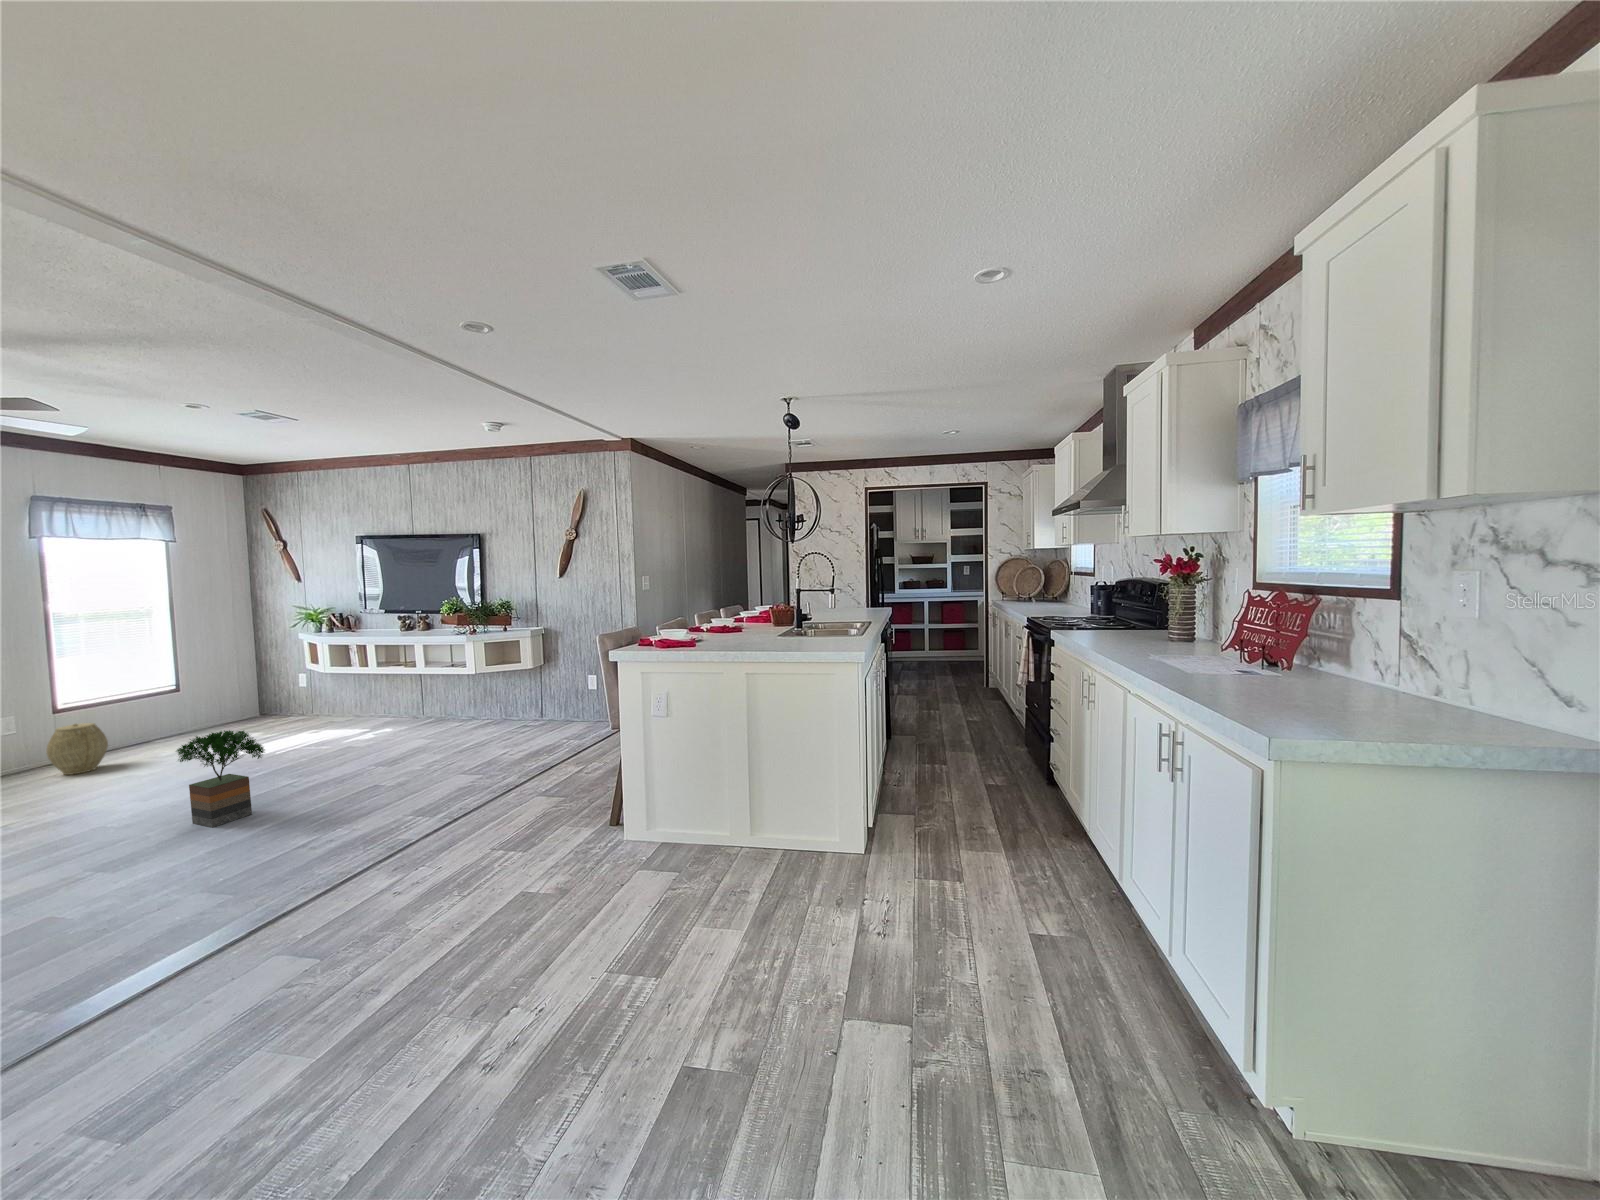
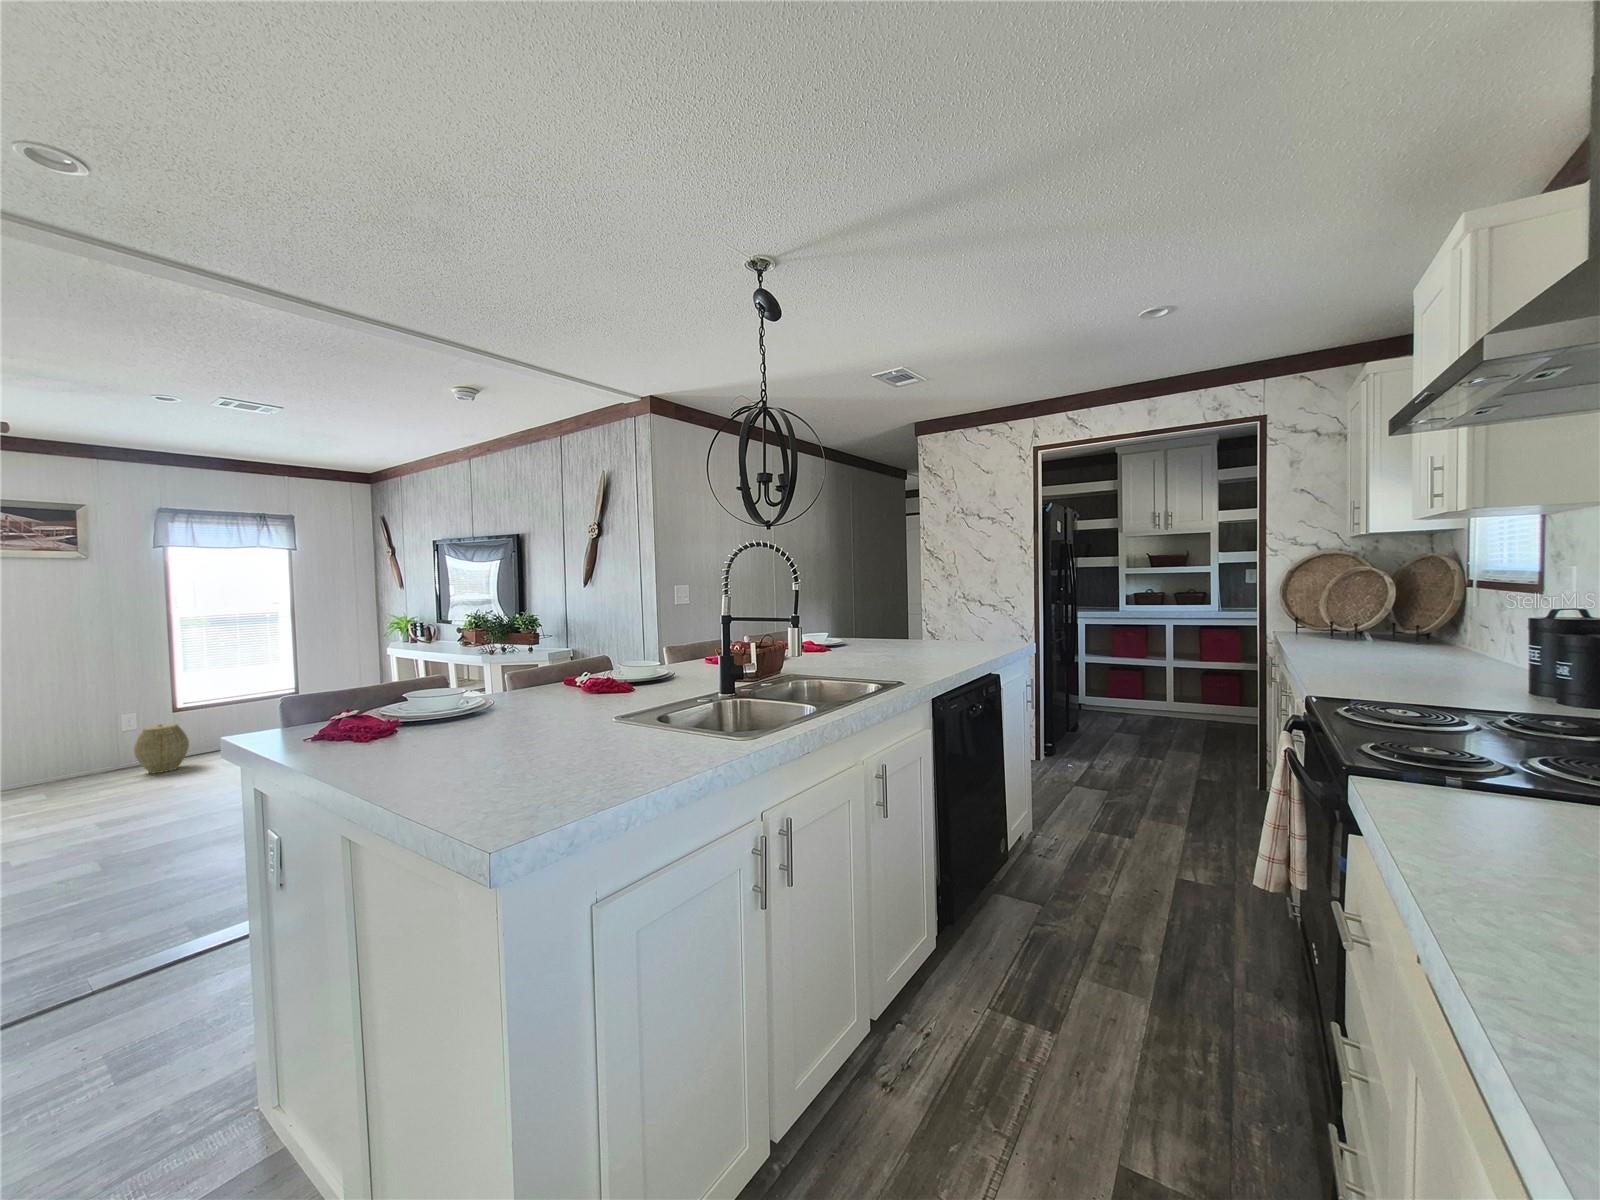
potted tree: present [176,730,265,827] -> none [27,763,139,884]

